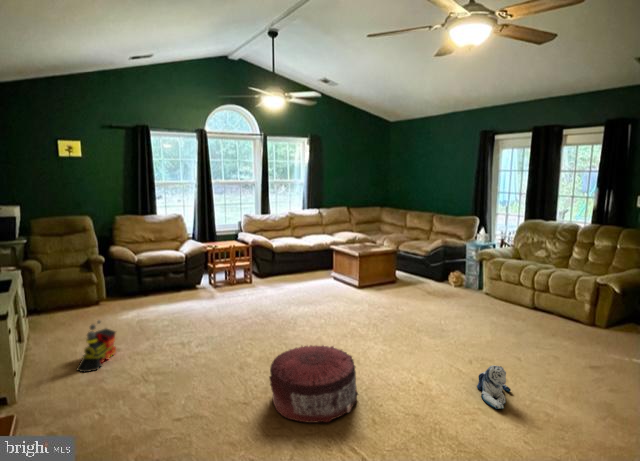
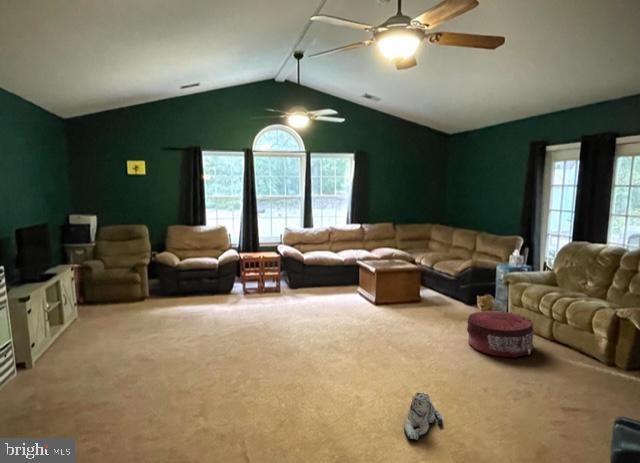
toy train: present [77,321,116,372] -> none [83,311,122,353]
pouf: present [269,345,358,423] -> present [467,310,534,357]

